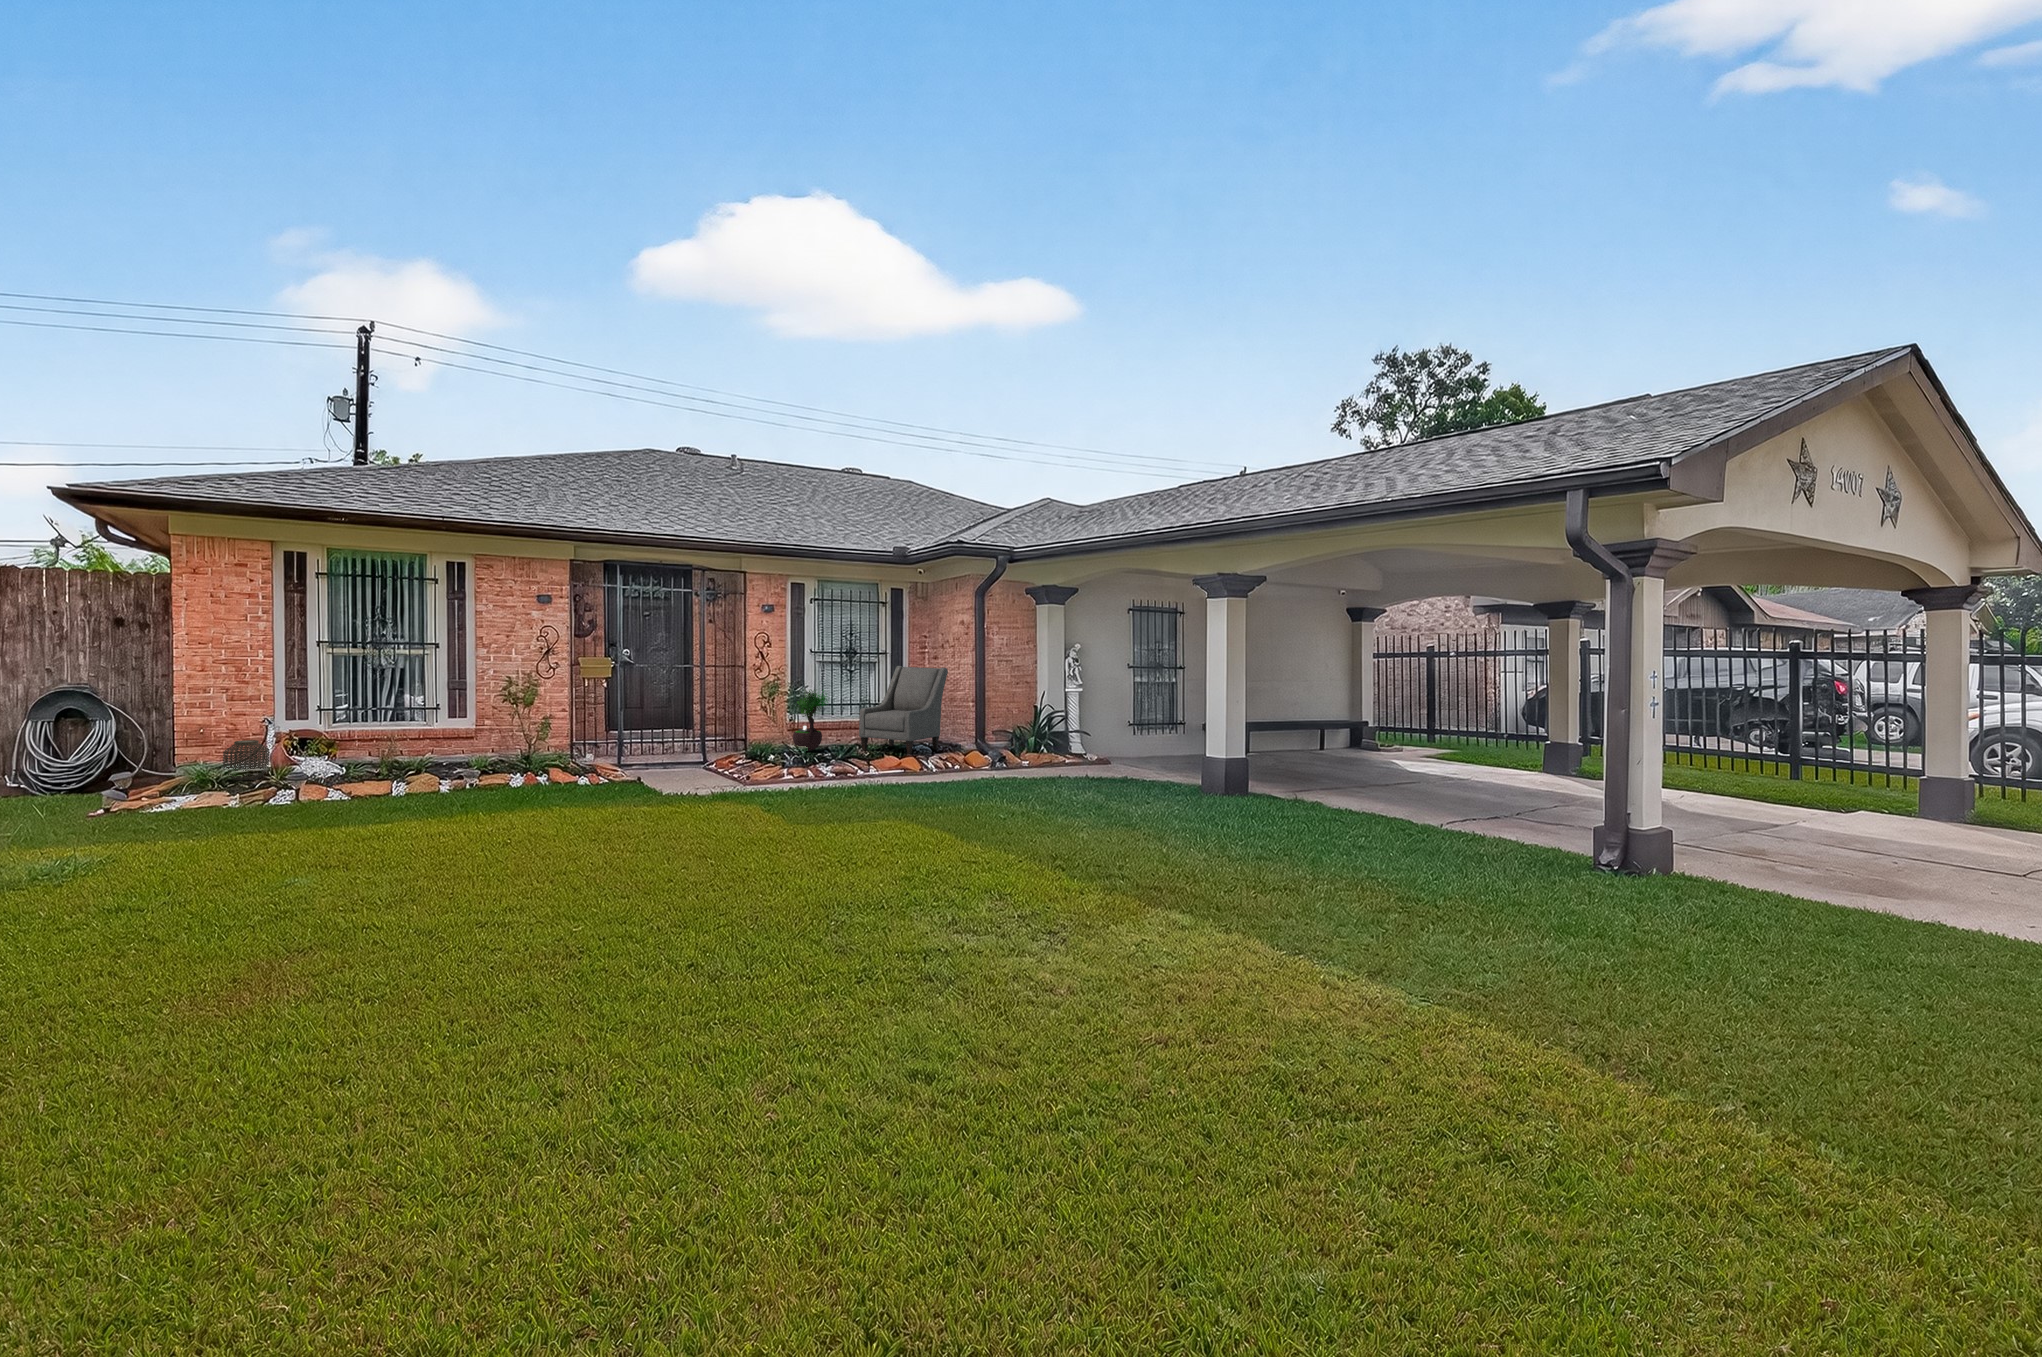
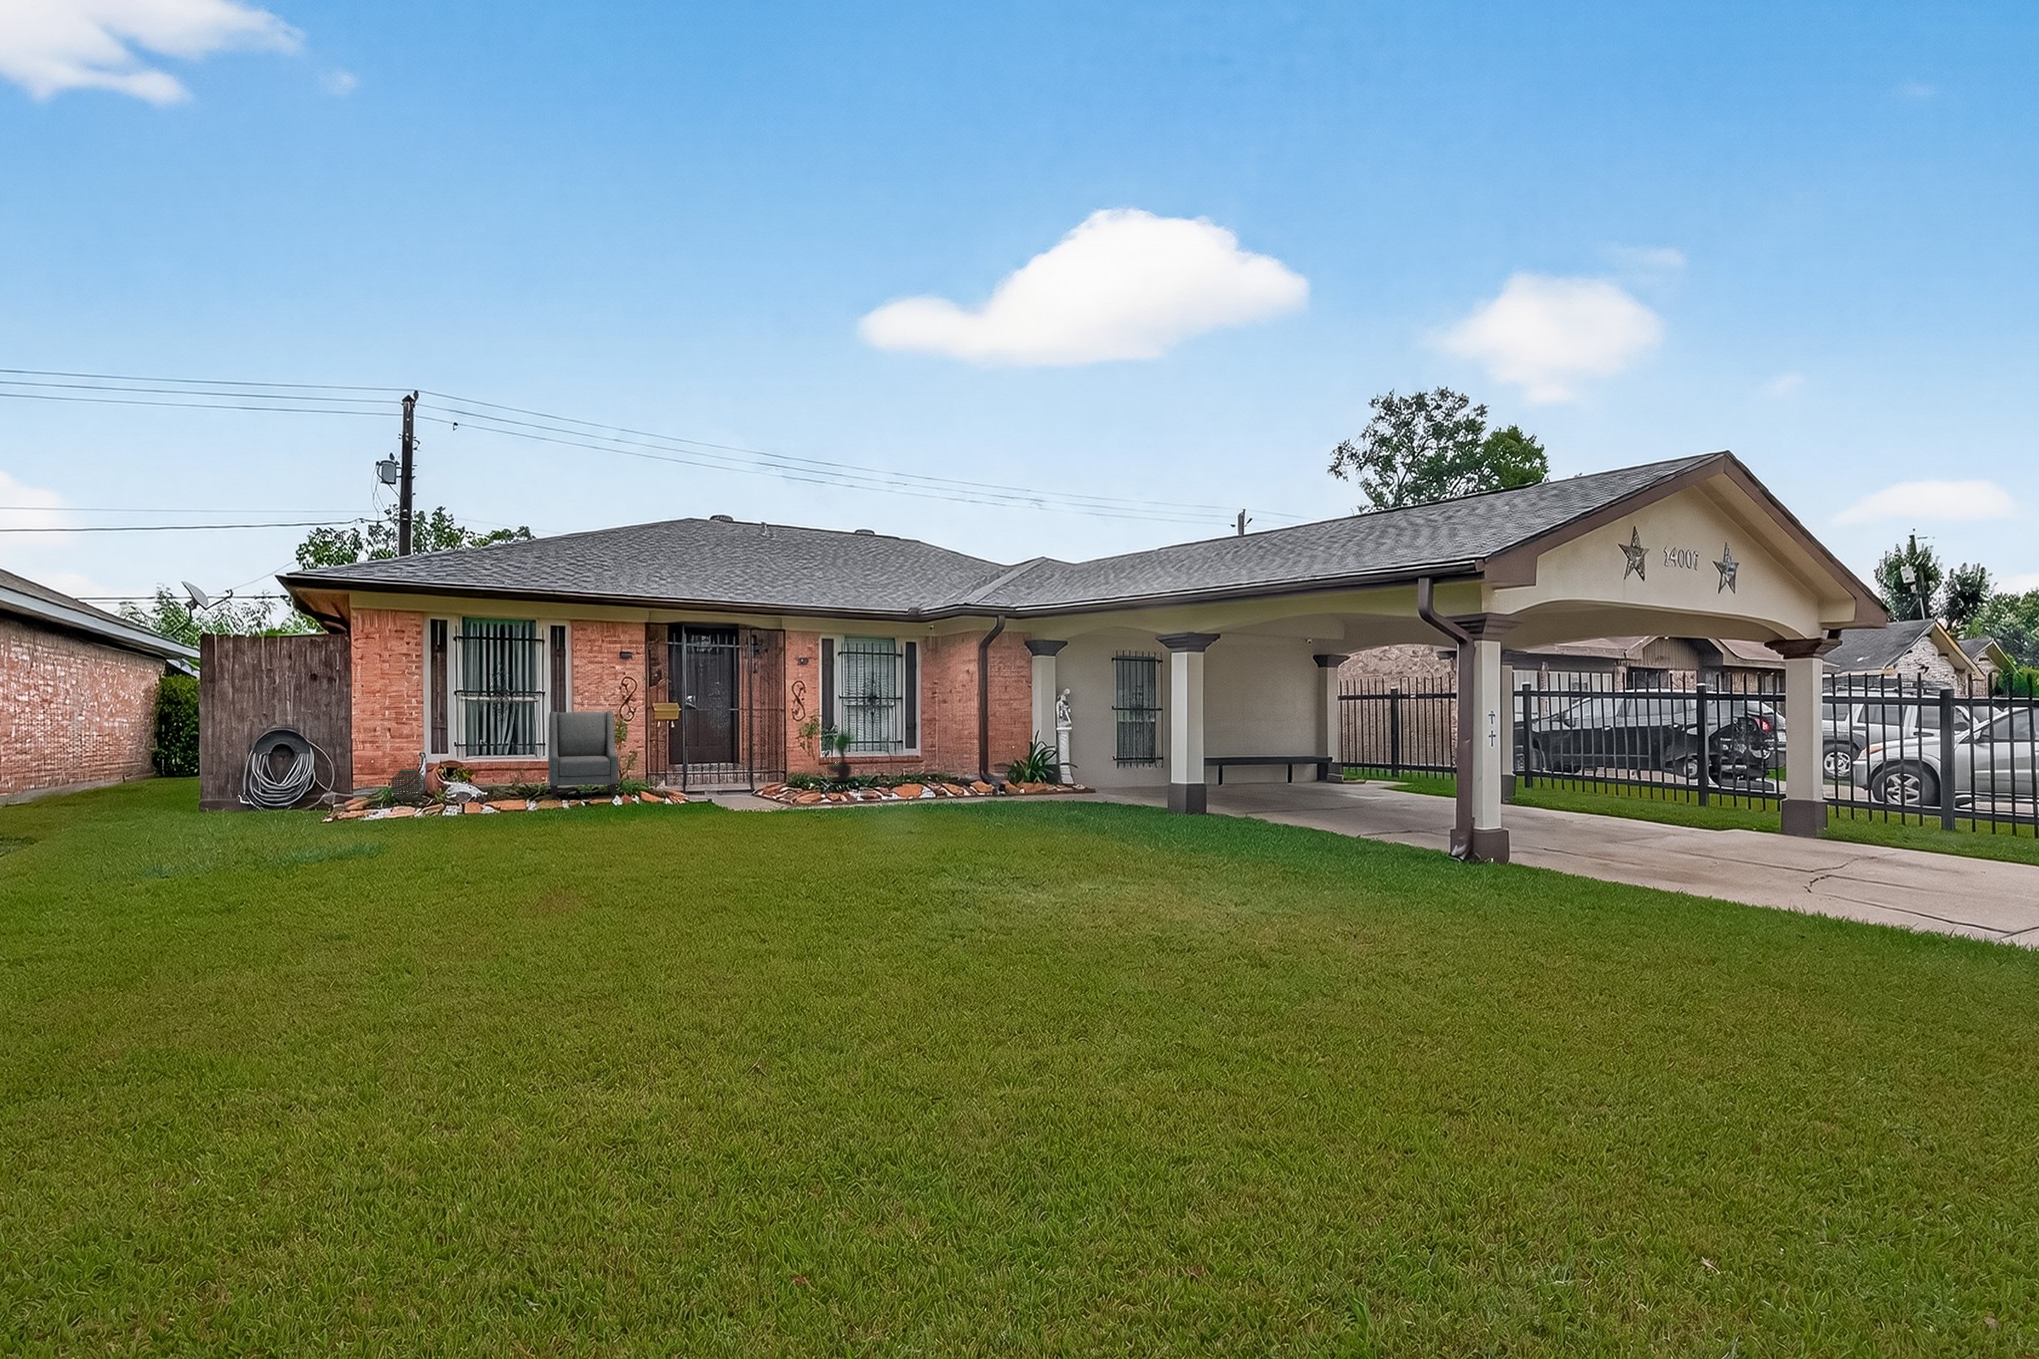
chair: present [859,666,948,755] -> present [548,711,618,799]

